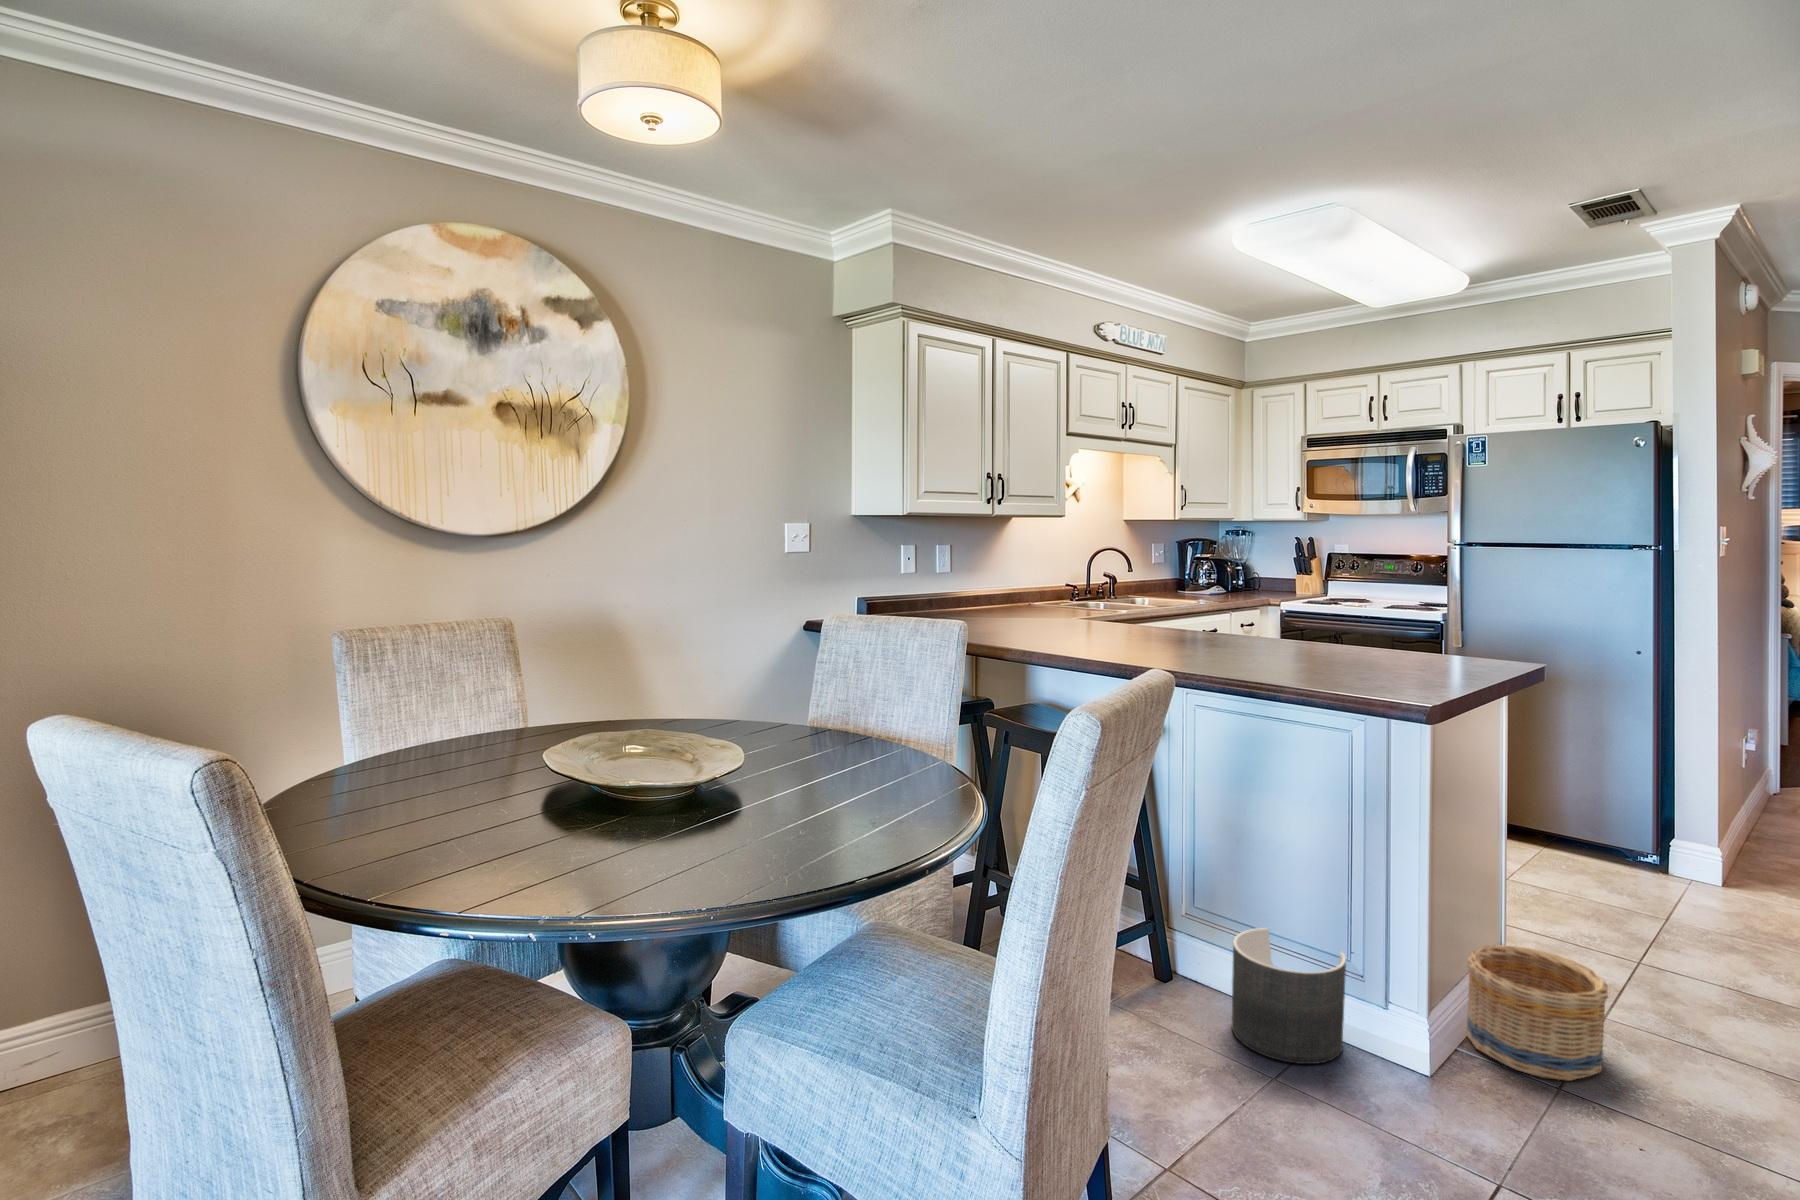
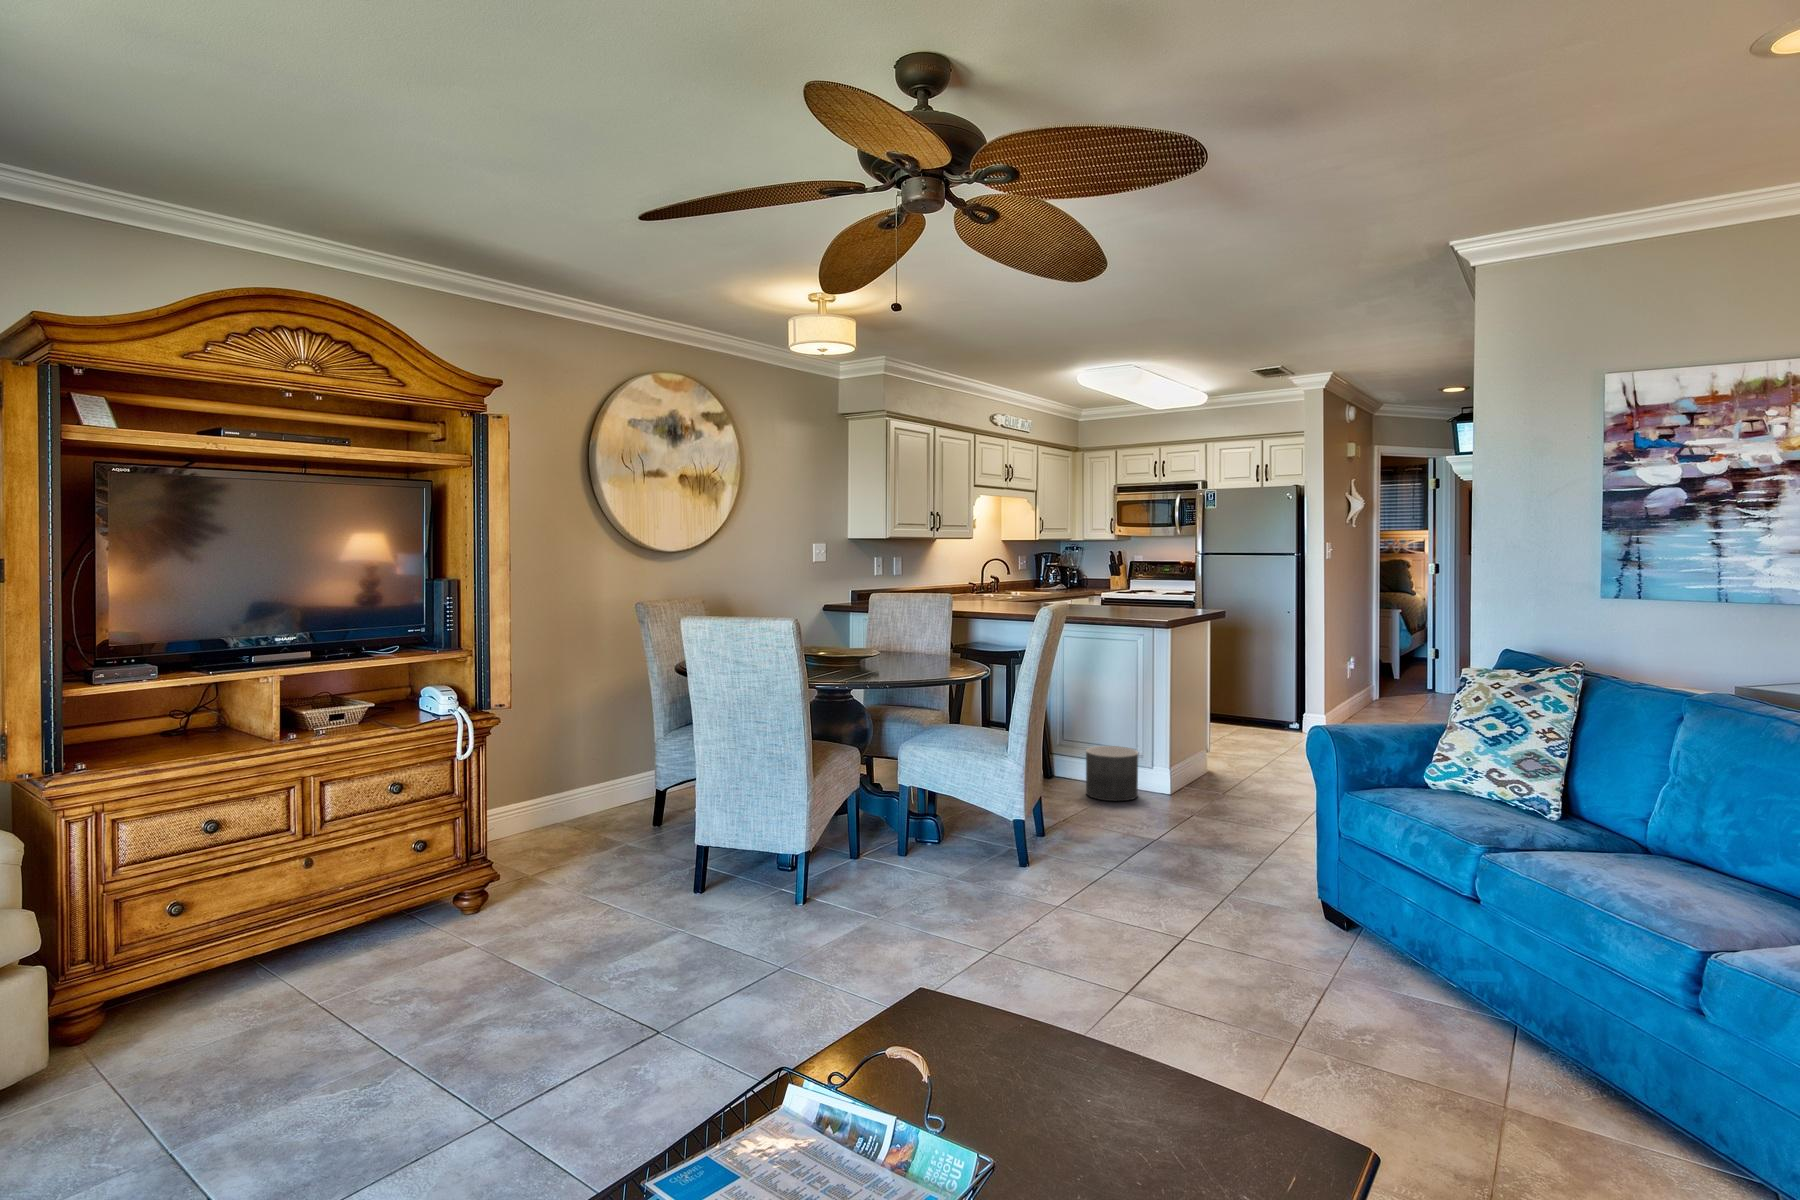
basket: present [1467,945,1608,1081] -> none [1194,748,1253,799]

